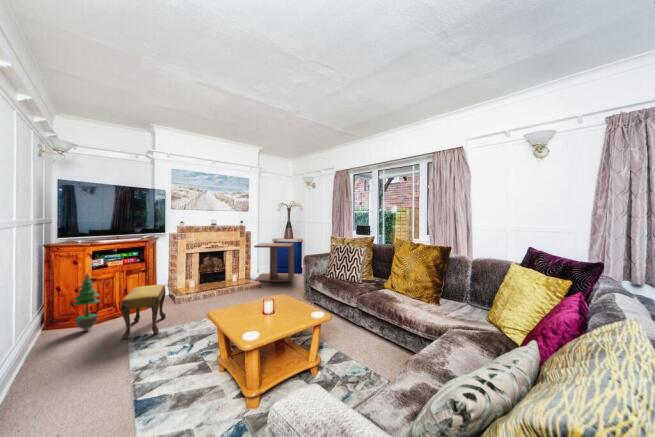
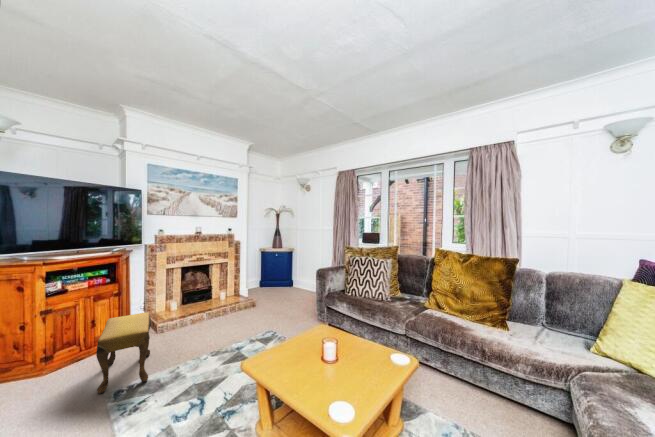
side table: present [254,243,294,282] -> none [244,253,287,298]
potted tree: present [73,273,100,330] -> none [18,303,60,384]

